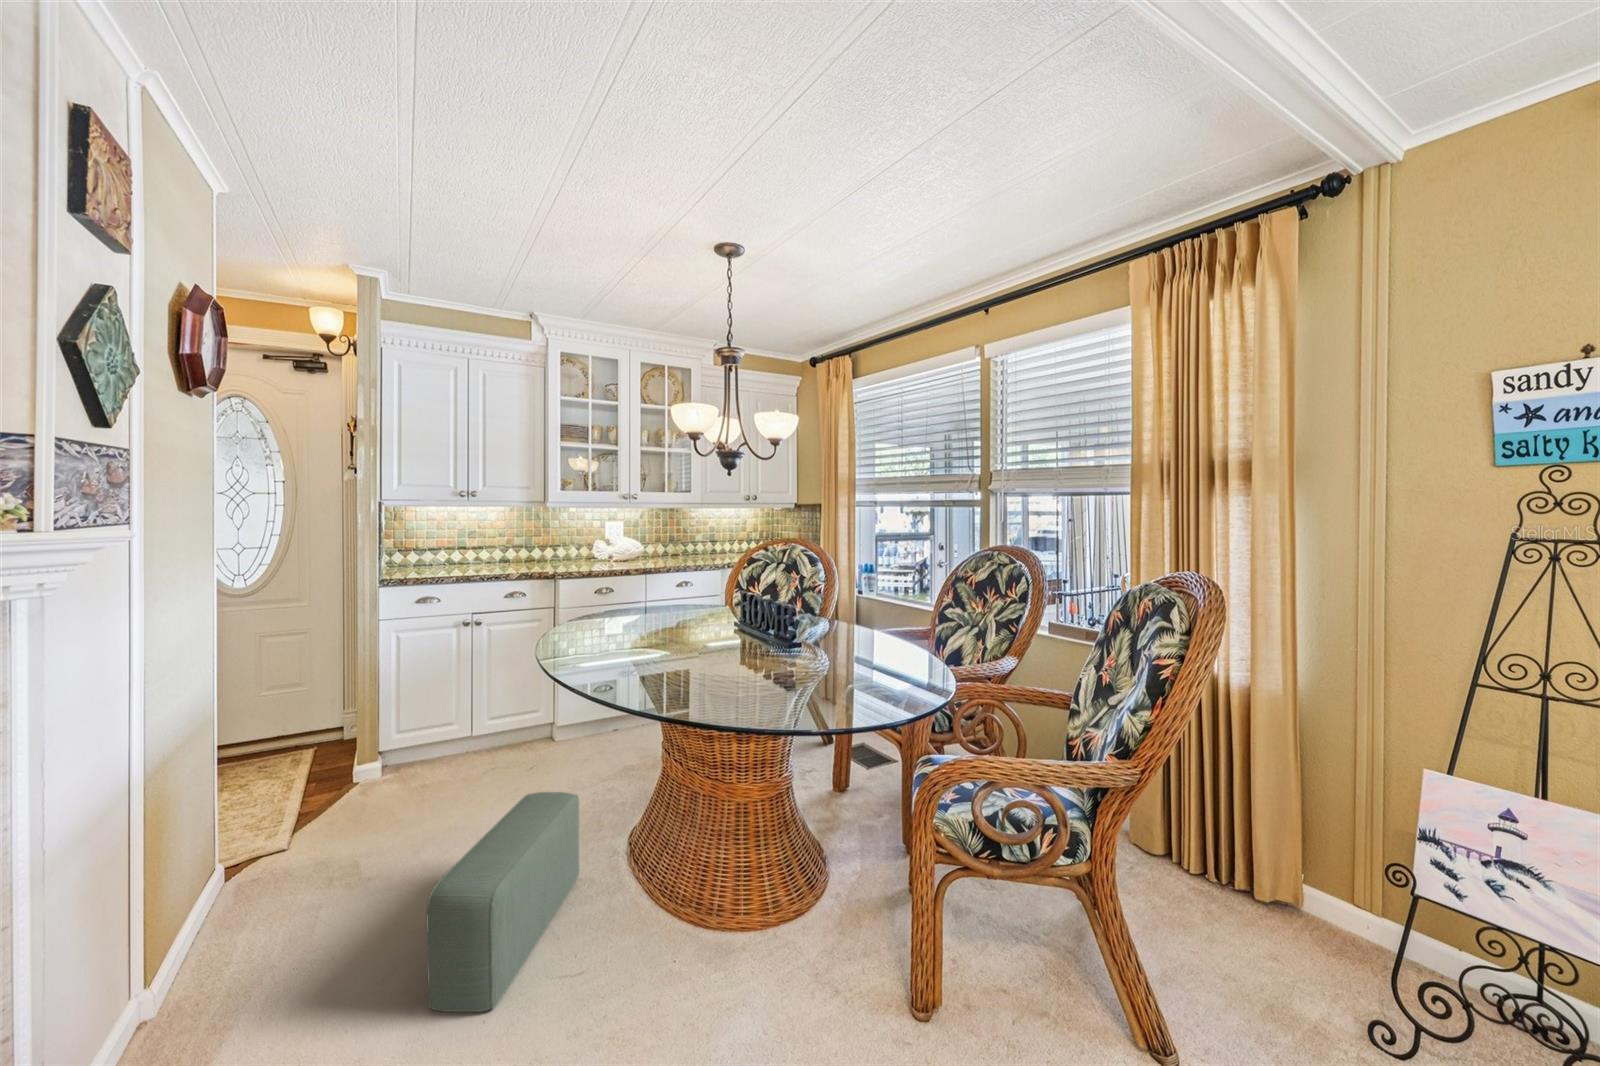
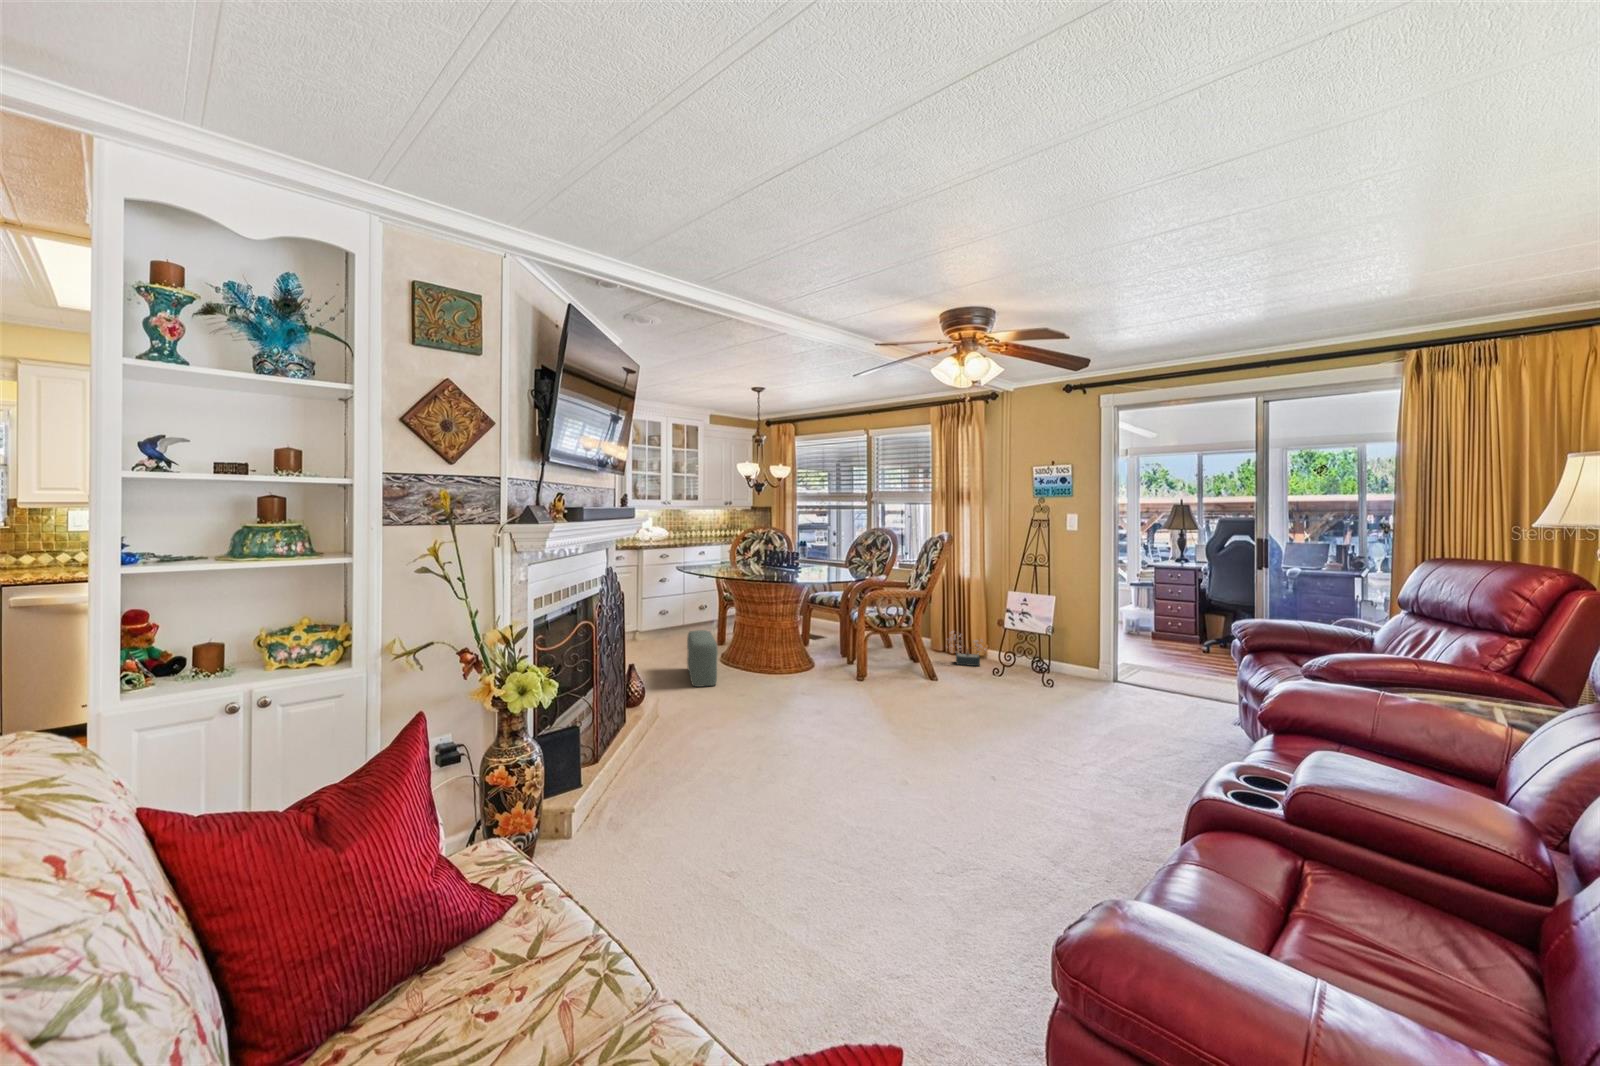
decorative plant: none [1180,817,1312,941] -> present [949,631,985,666]

